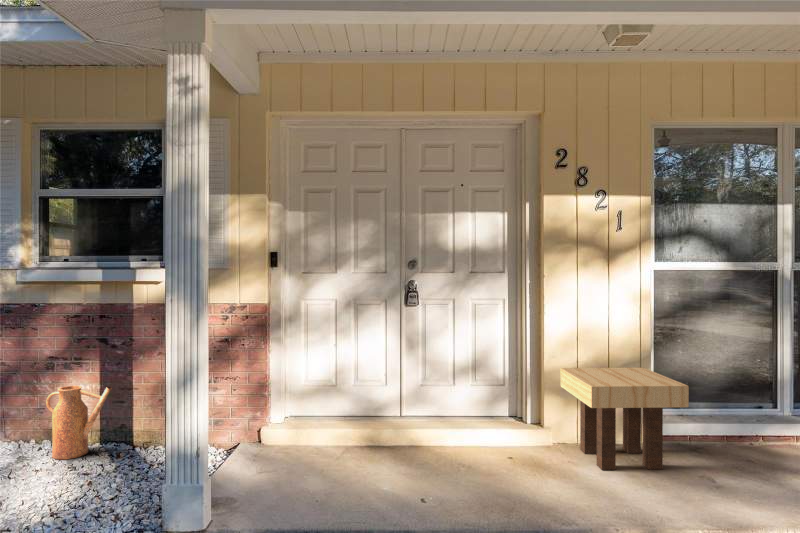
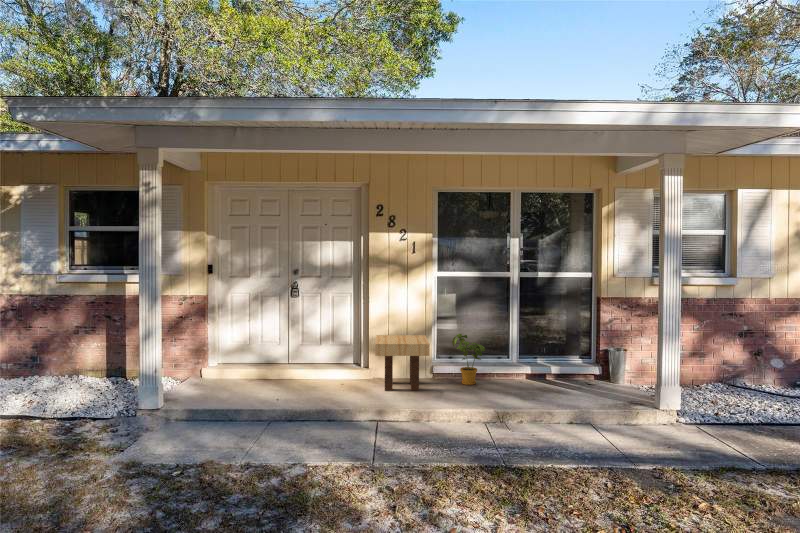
house plant: none [693,365,765,455] -> present [452,334,485,385]
watering can: present [46,386,111,459] -> none [75,344,113,386]

